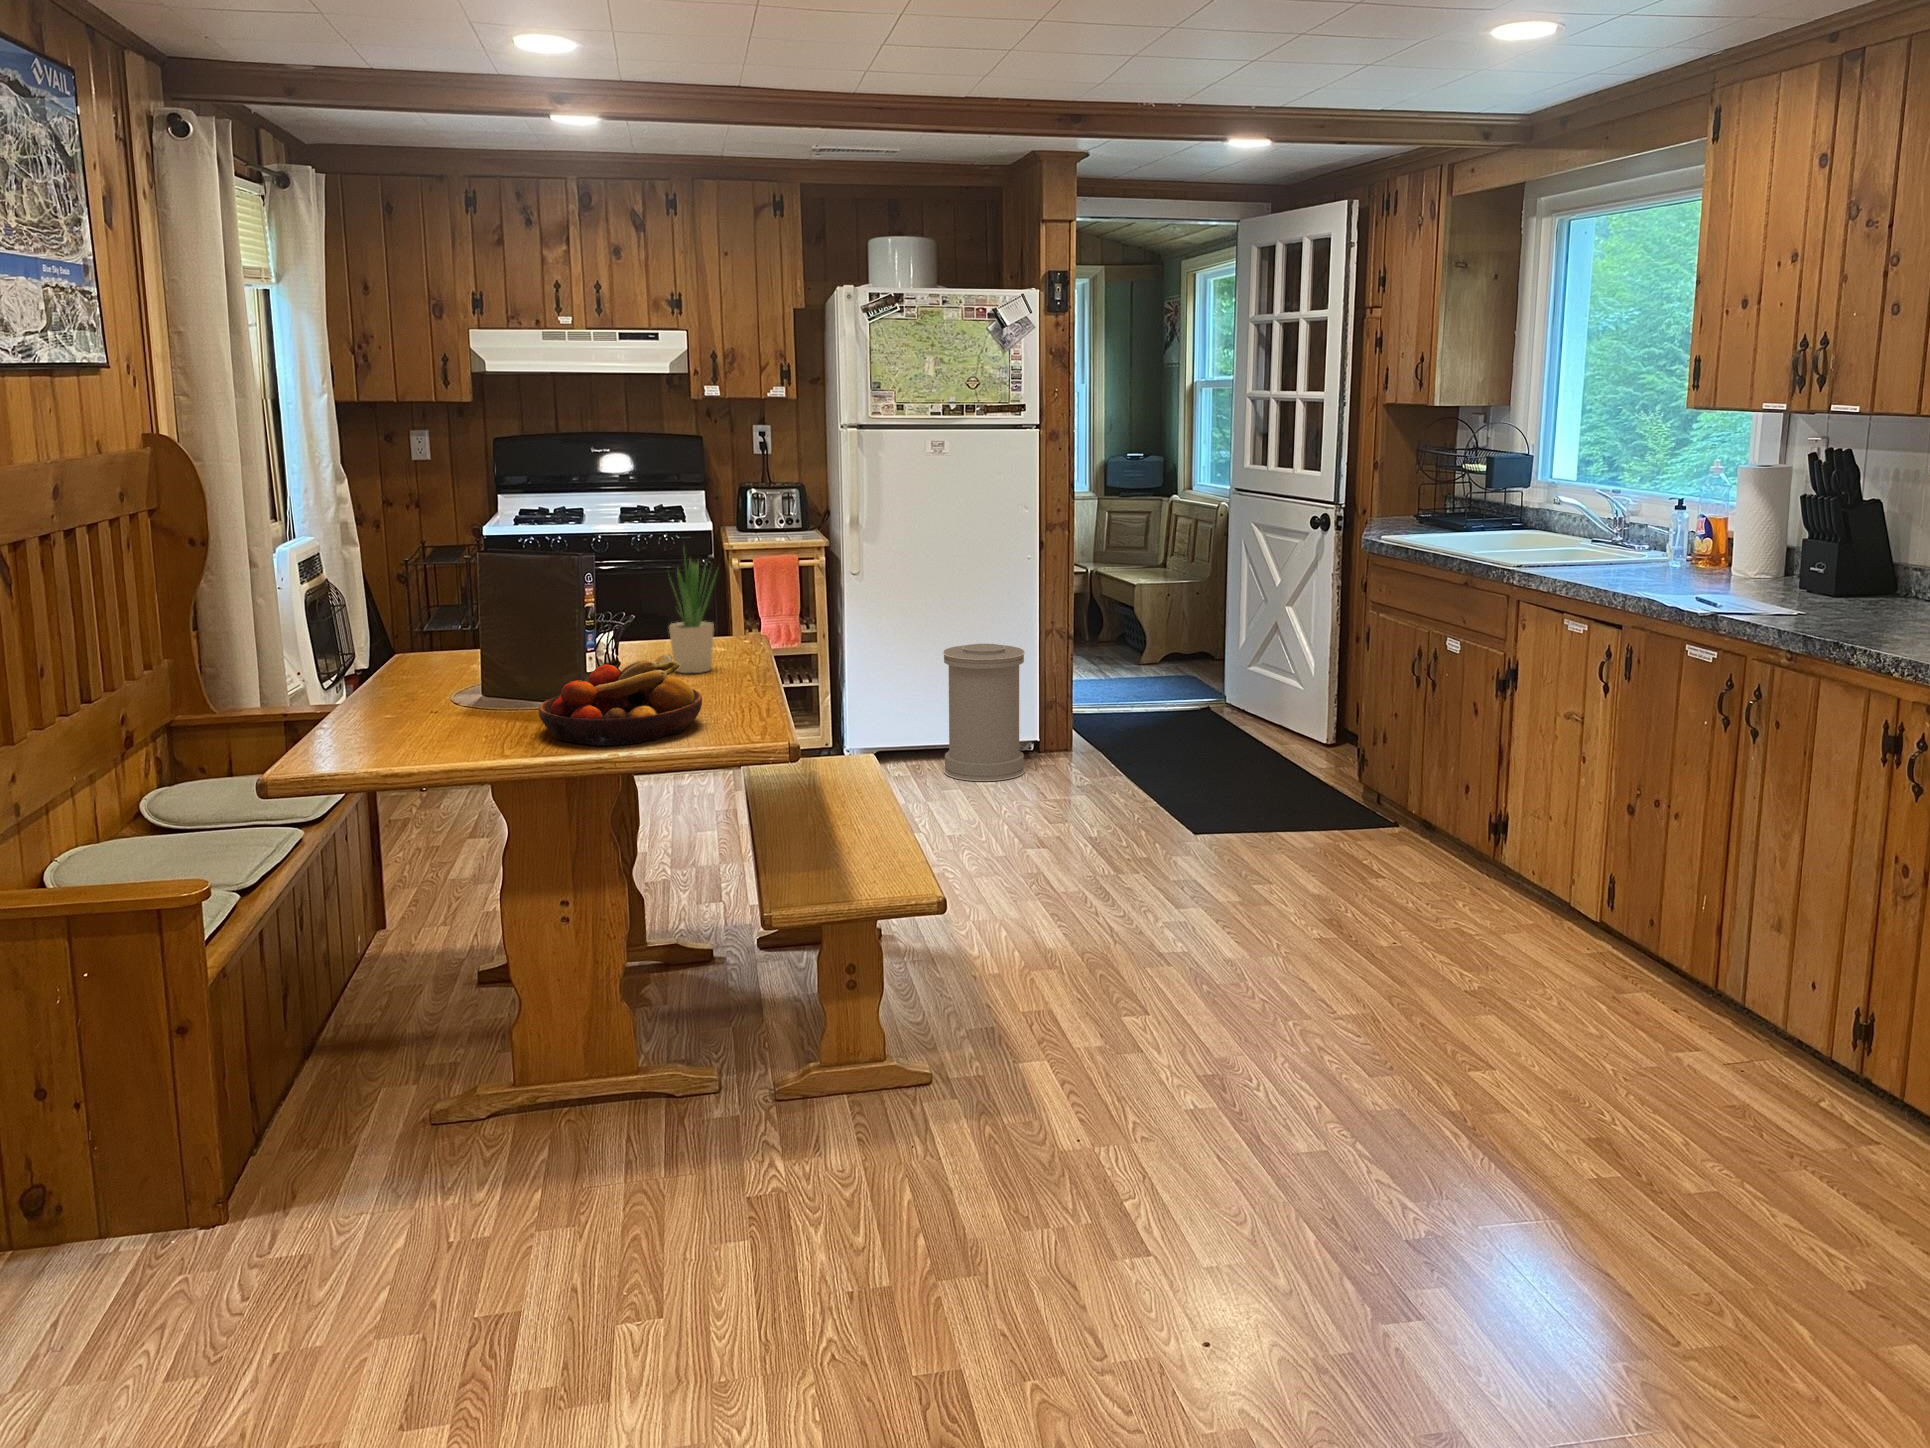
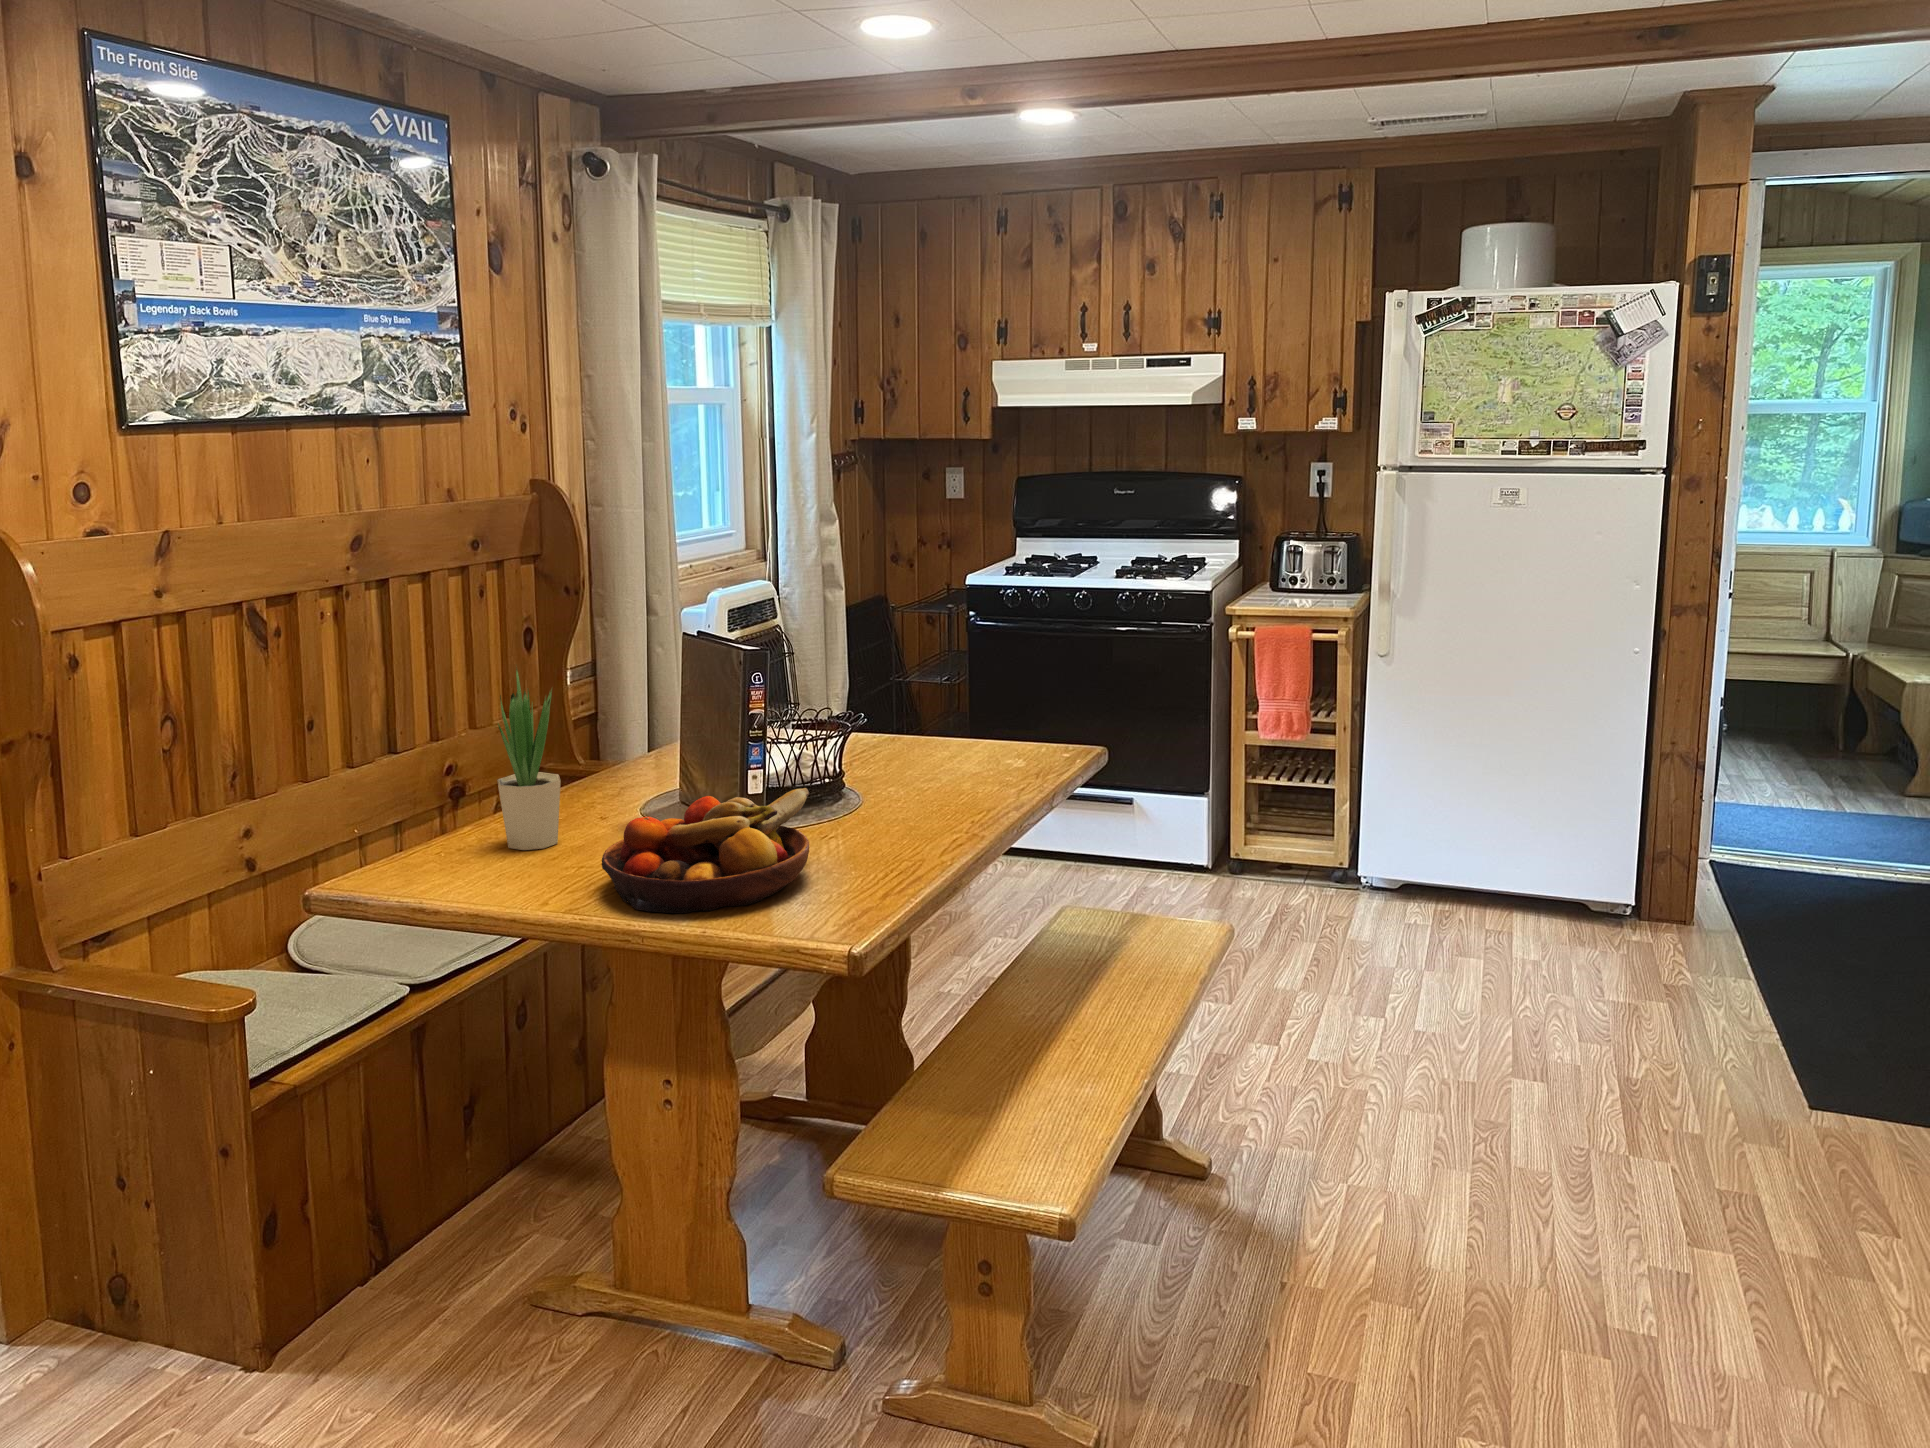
potted plant: present [669,557,717,673] -> present [497,665,561,850]
trash can: present [943,644,1025,781] -> none [1476,764,1608,957]

